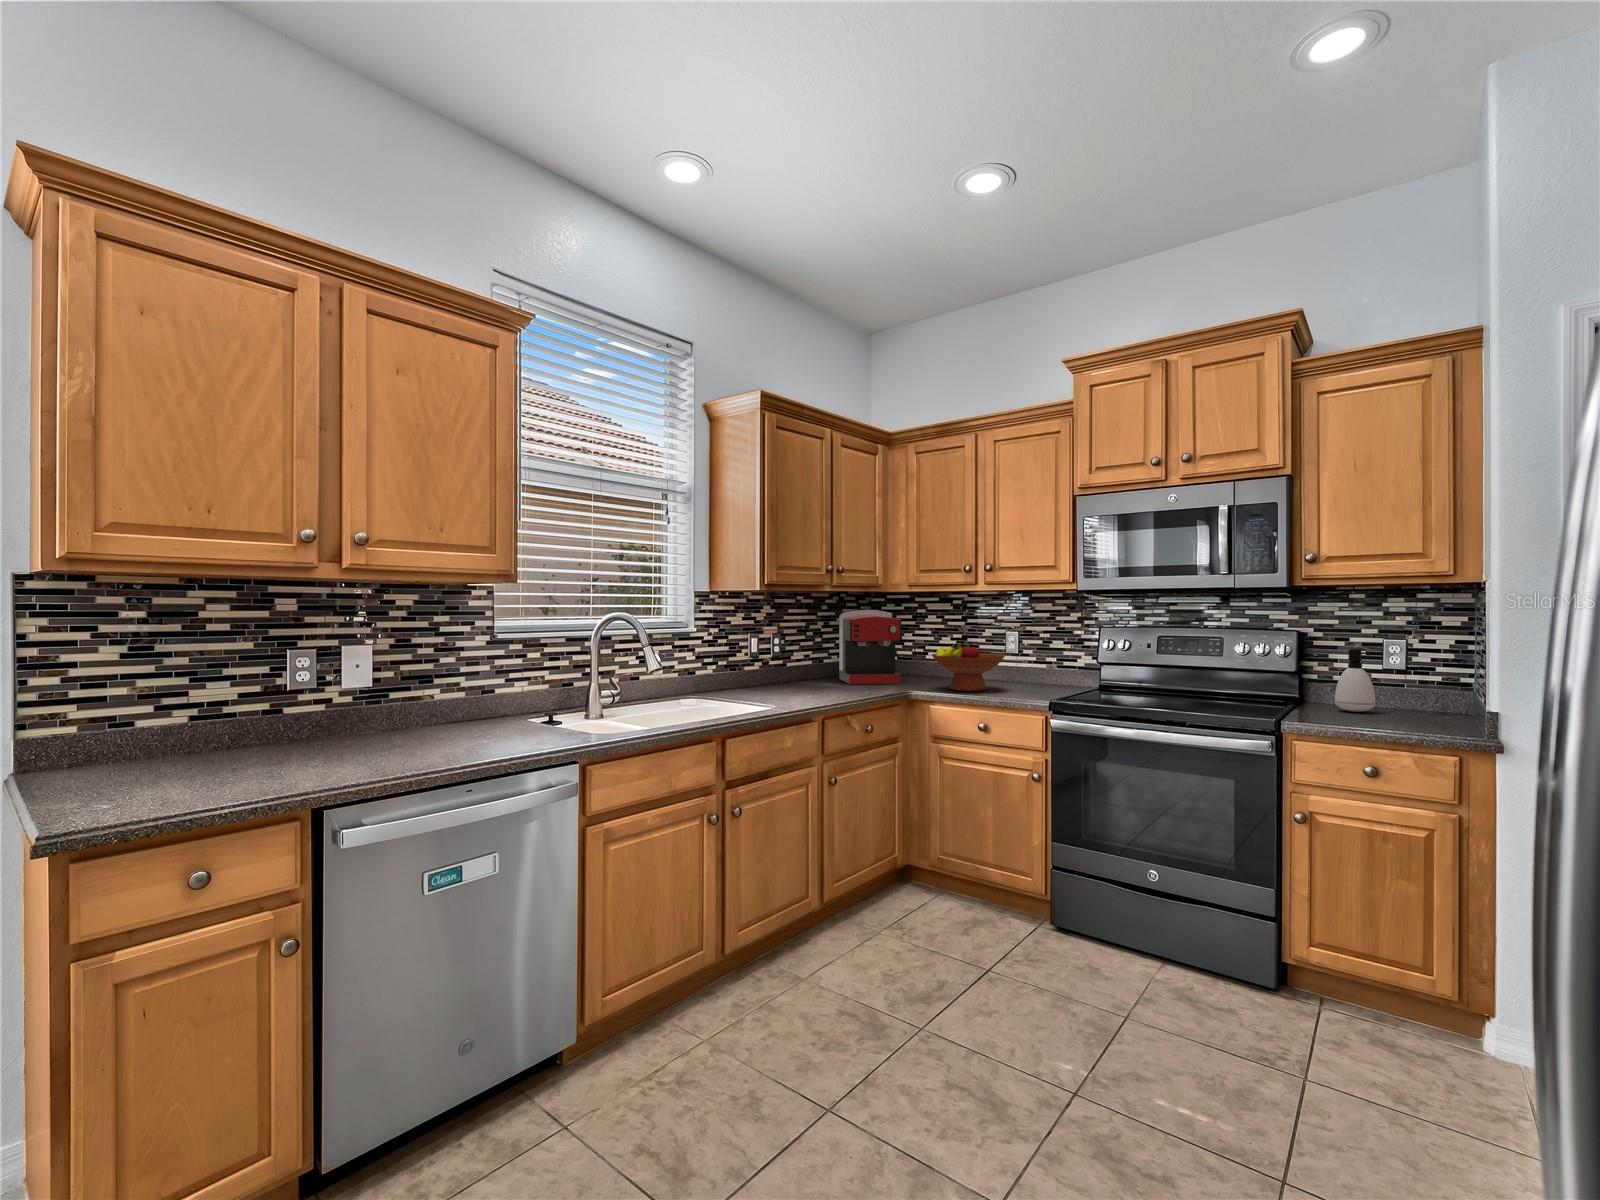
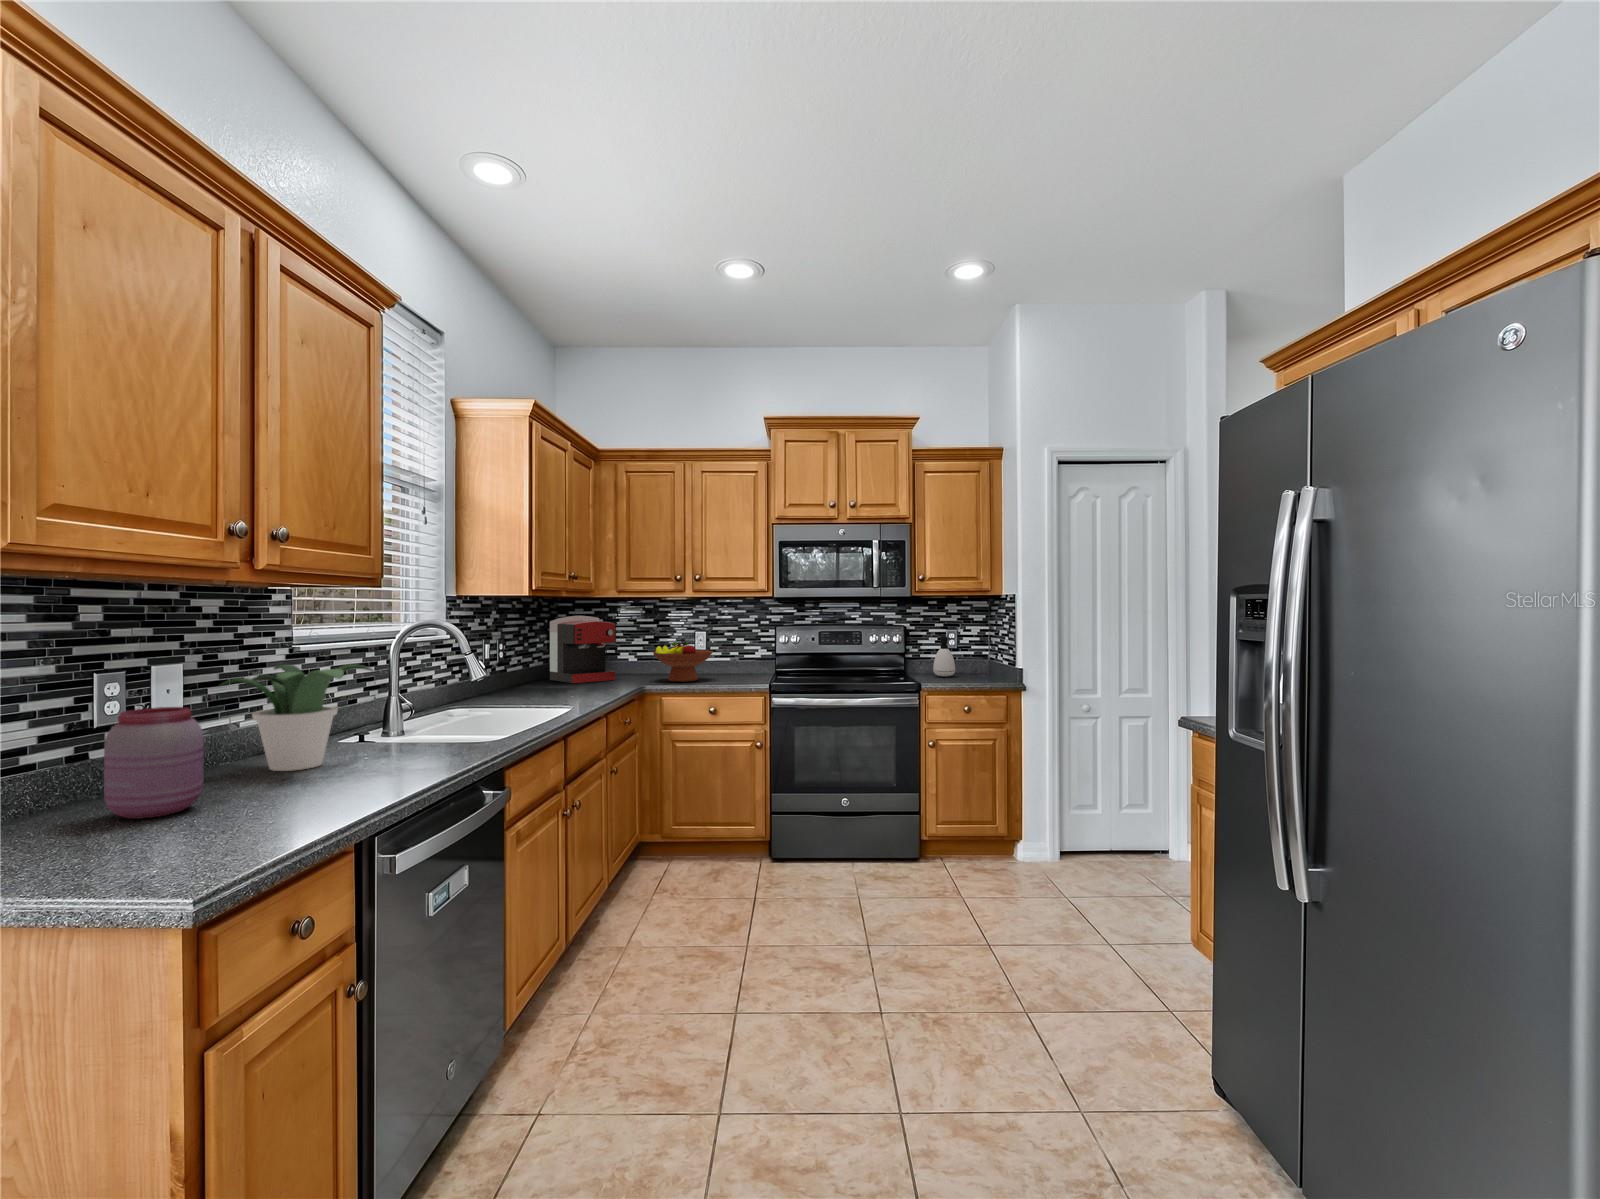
potted plant: none [376,649,498,744] -> present [220,664,373,771]
jar: none [229,679,303,769] -> present [104,707,204,819]

